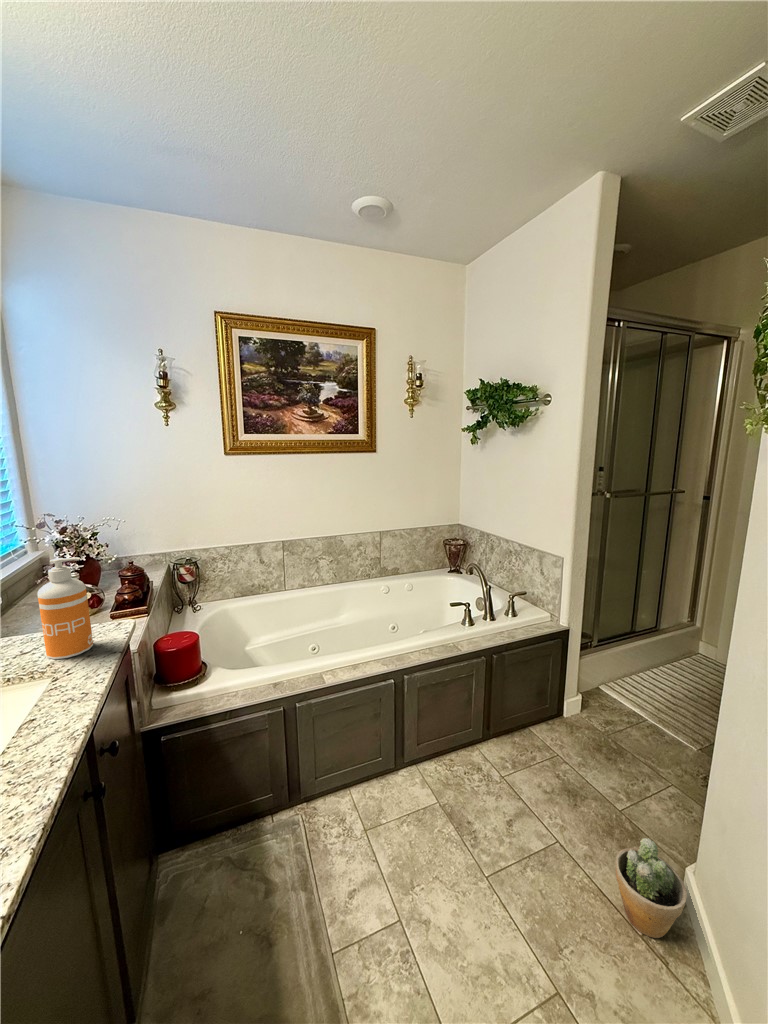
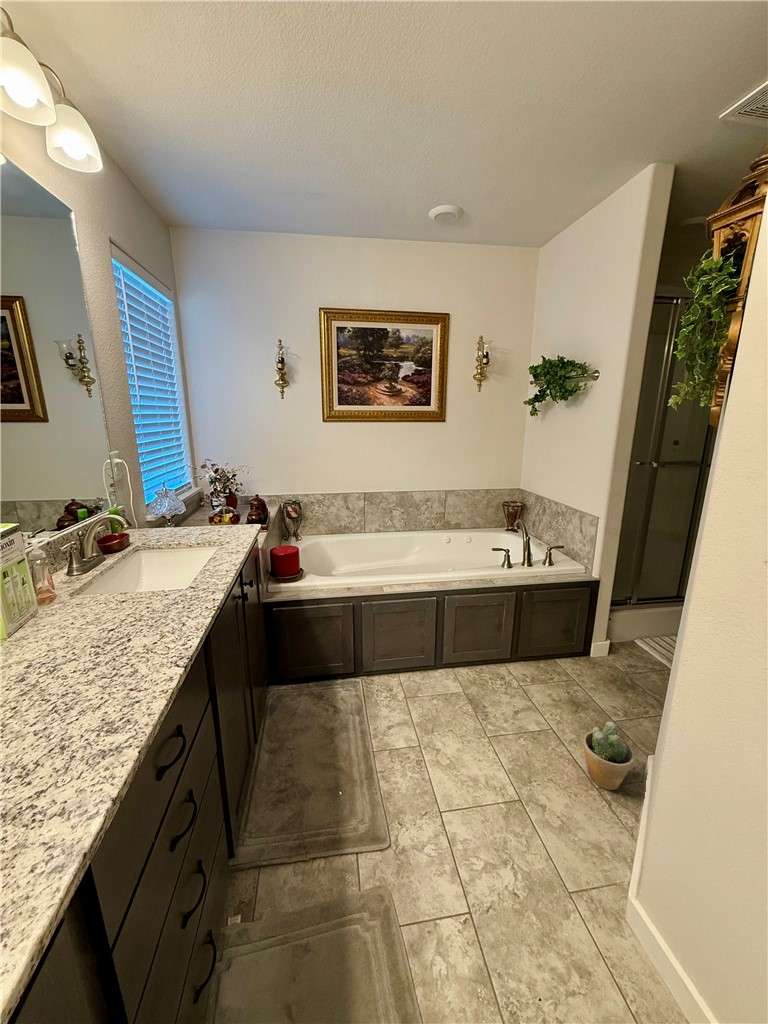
soap dispenser: present [38,557,93,659] -> none [213,480,240,539]

